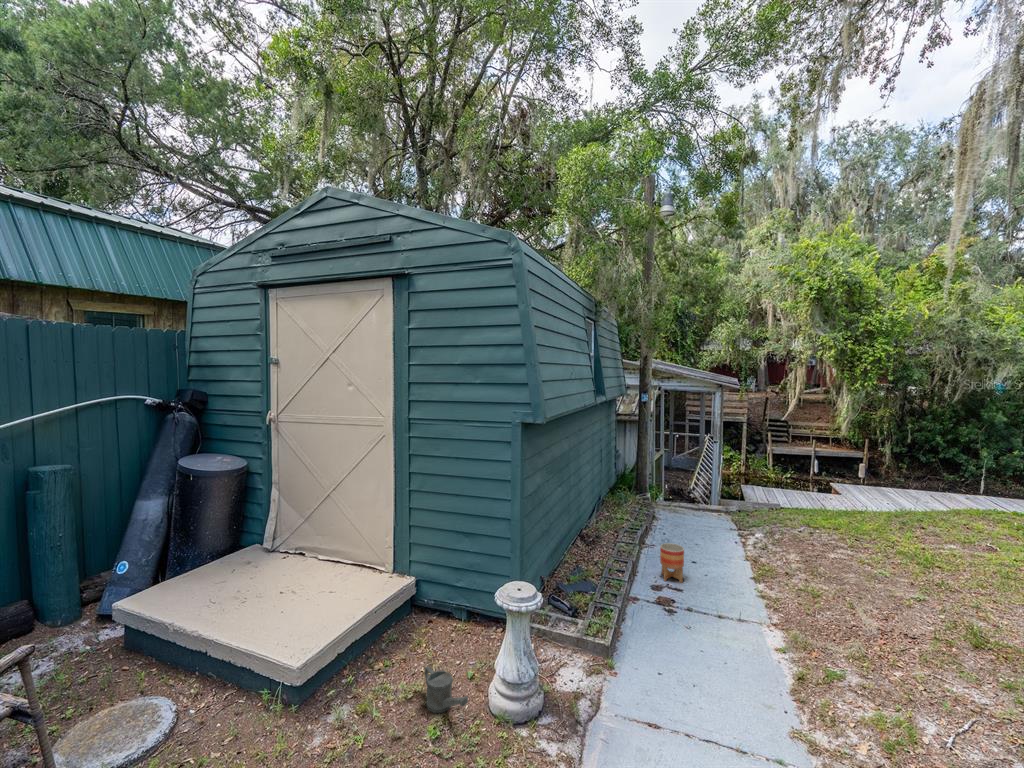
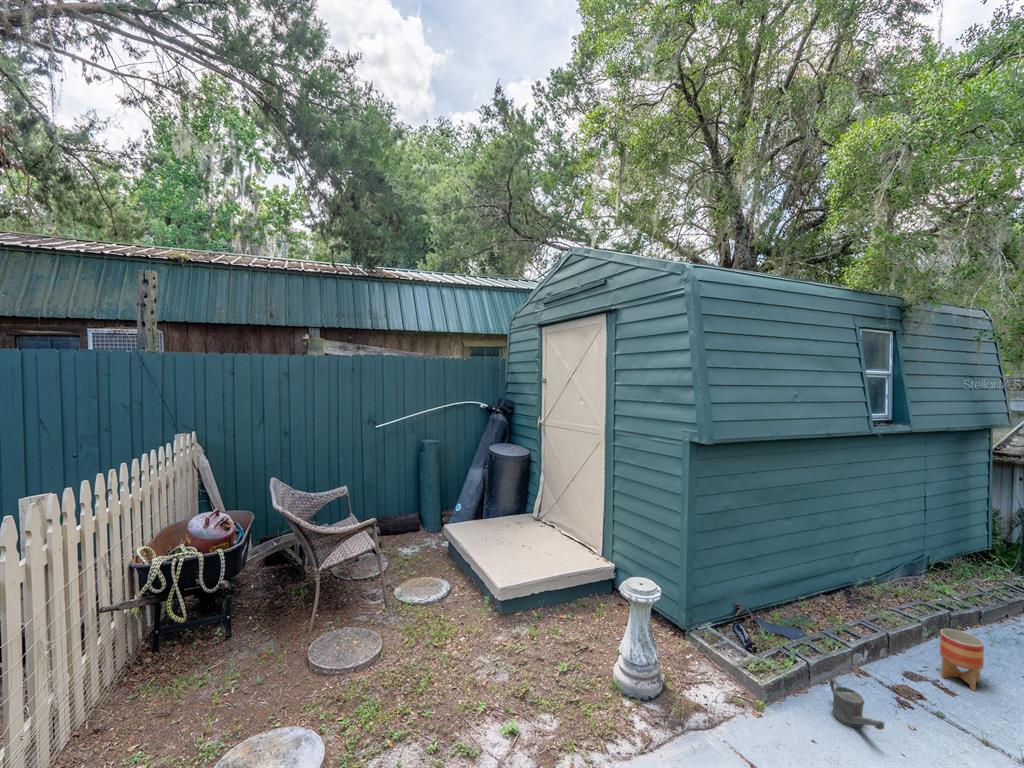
watering can: present [425,667,468,713] -> present [830,679,884,730]

